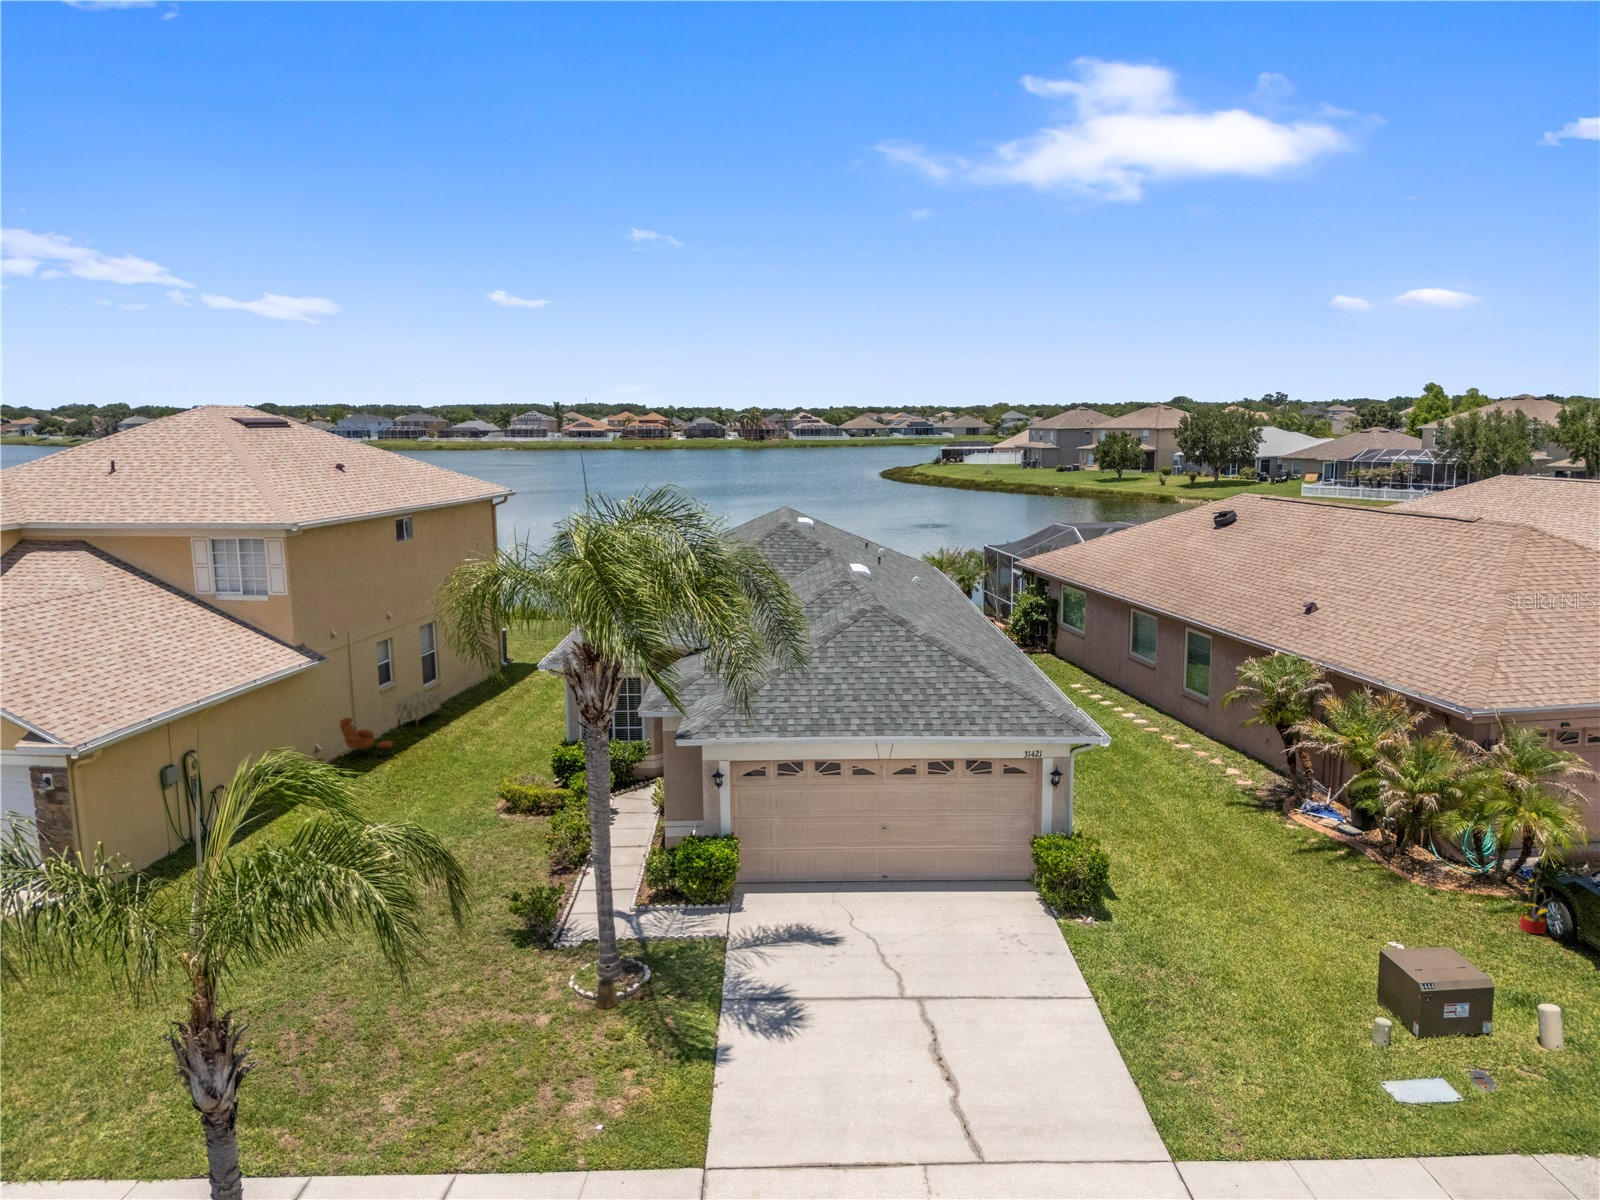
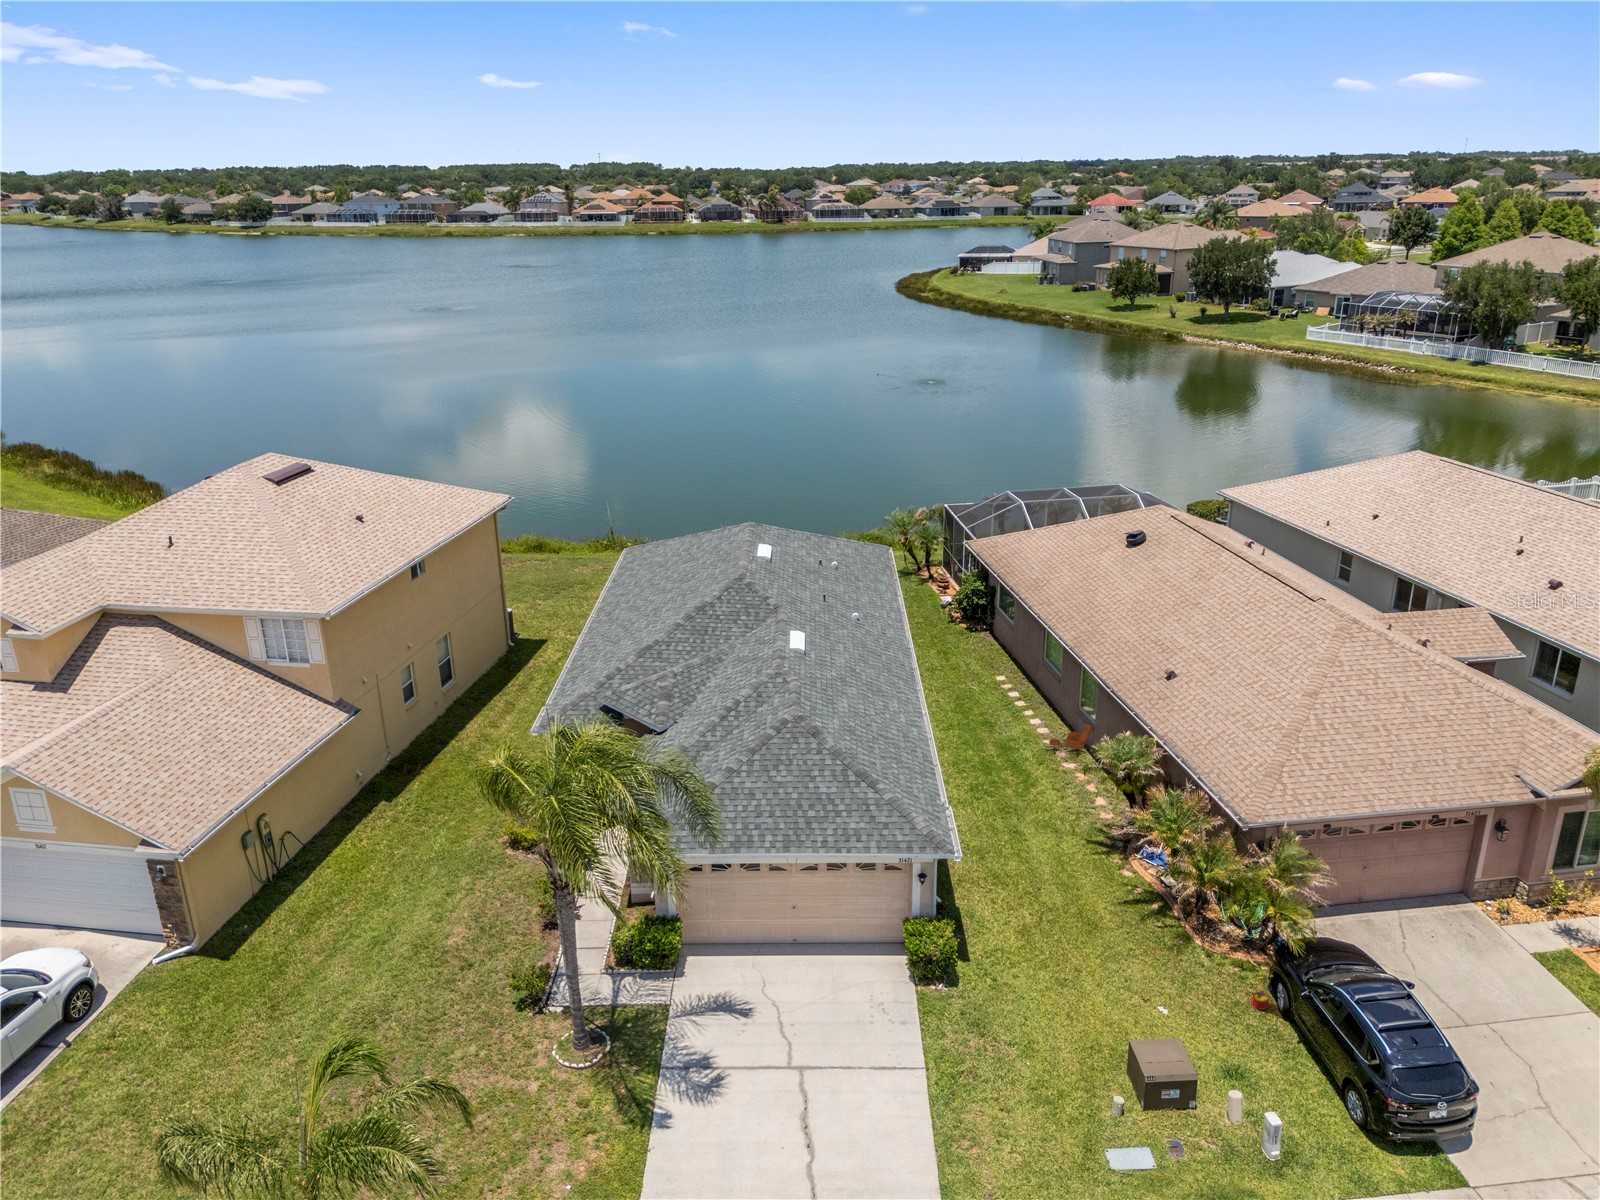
bench: present [395,691,441,726] -> none [419,701,458,737]
lounge chair: present [340,717,393,756] -> present [1048,724,1091,757]
watering can: present [596,974,619,1009] -> none [569,1049,588,1076]

